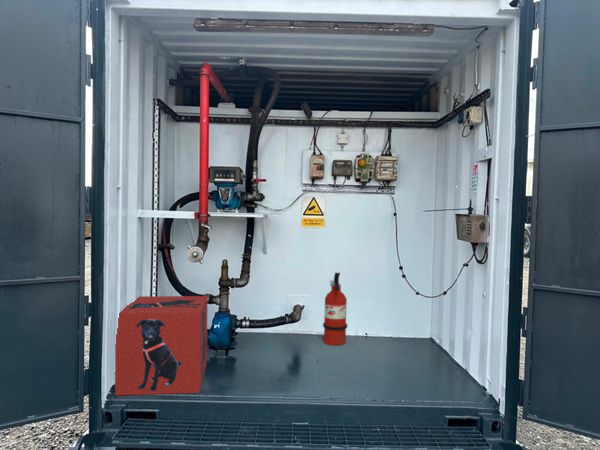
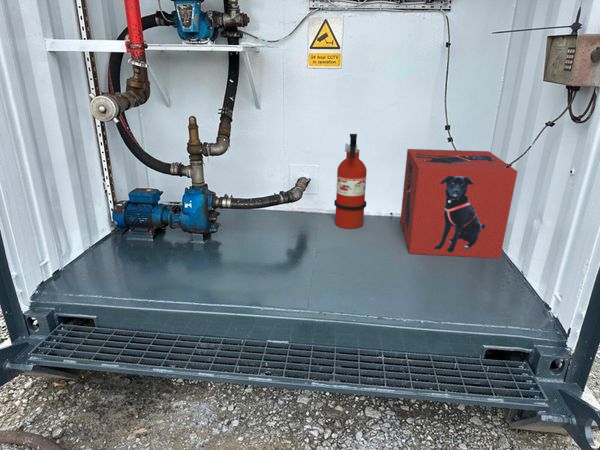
storage box: present [115,296,208,395] -> present [400,149,517,258]

